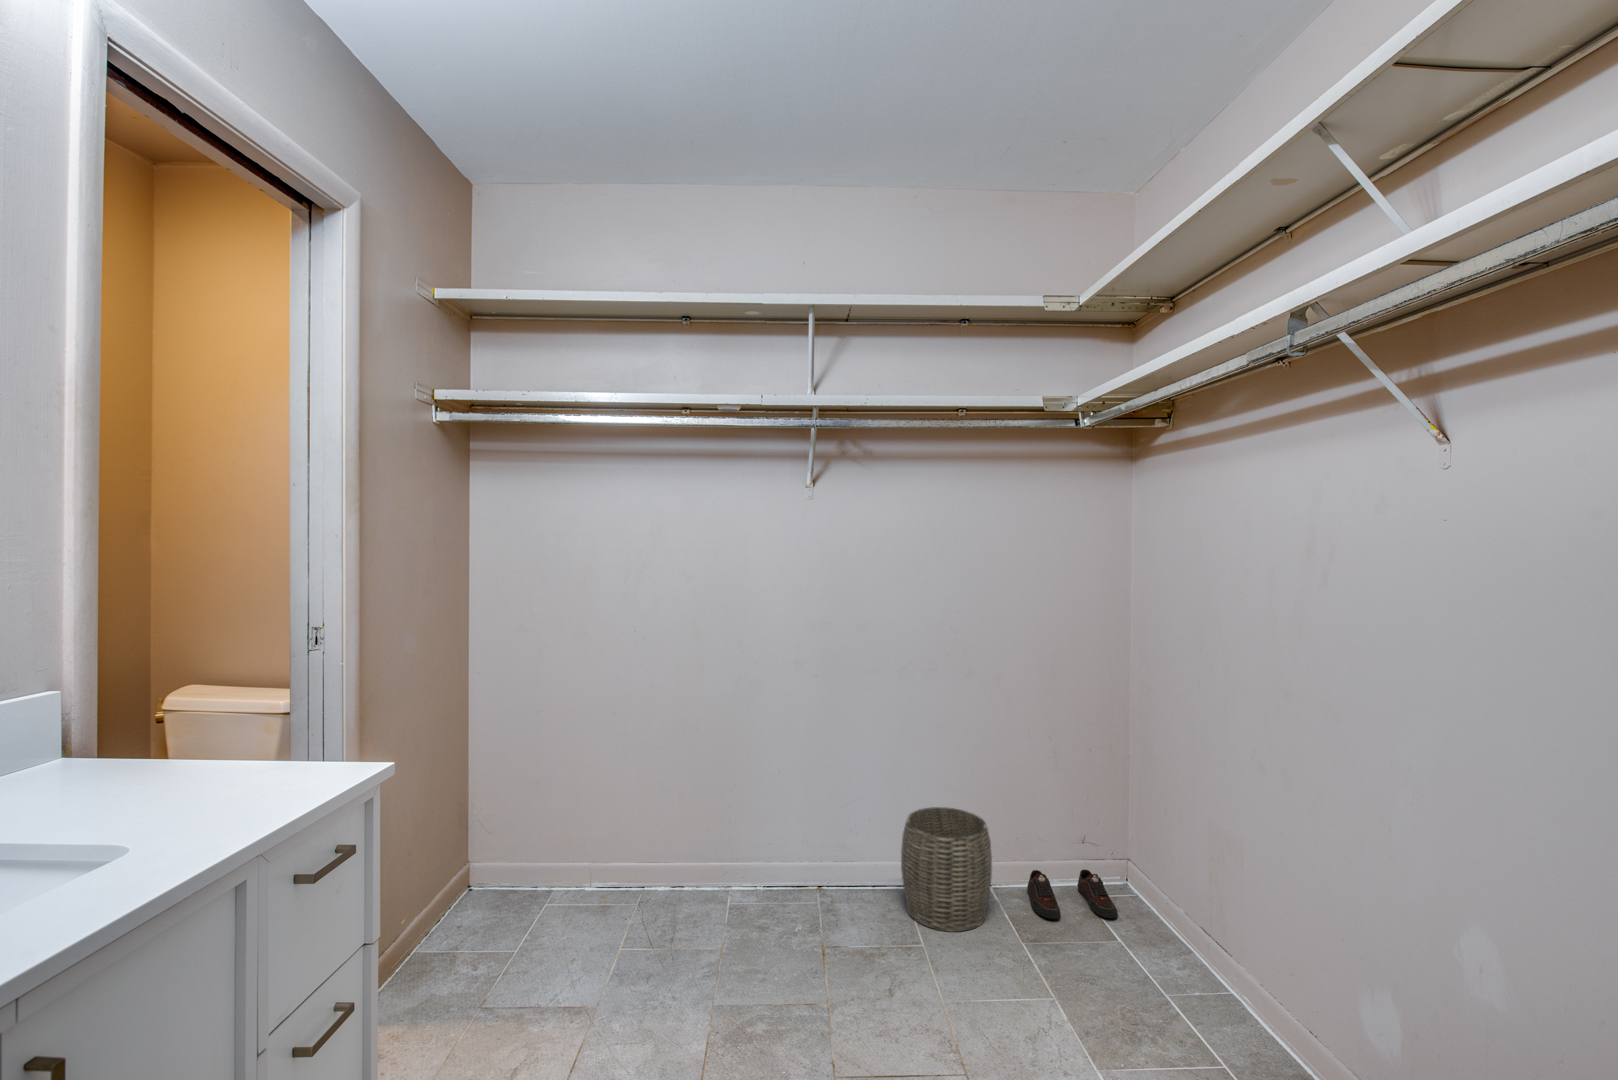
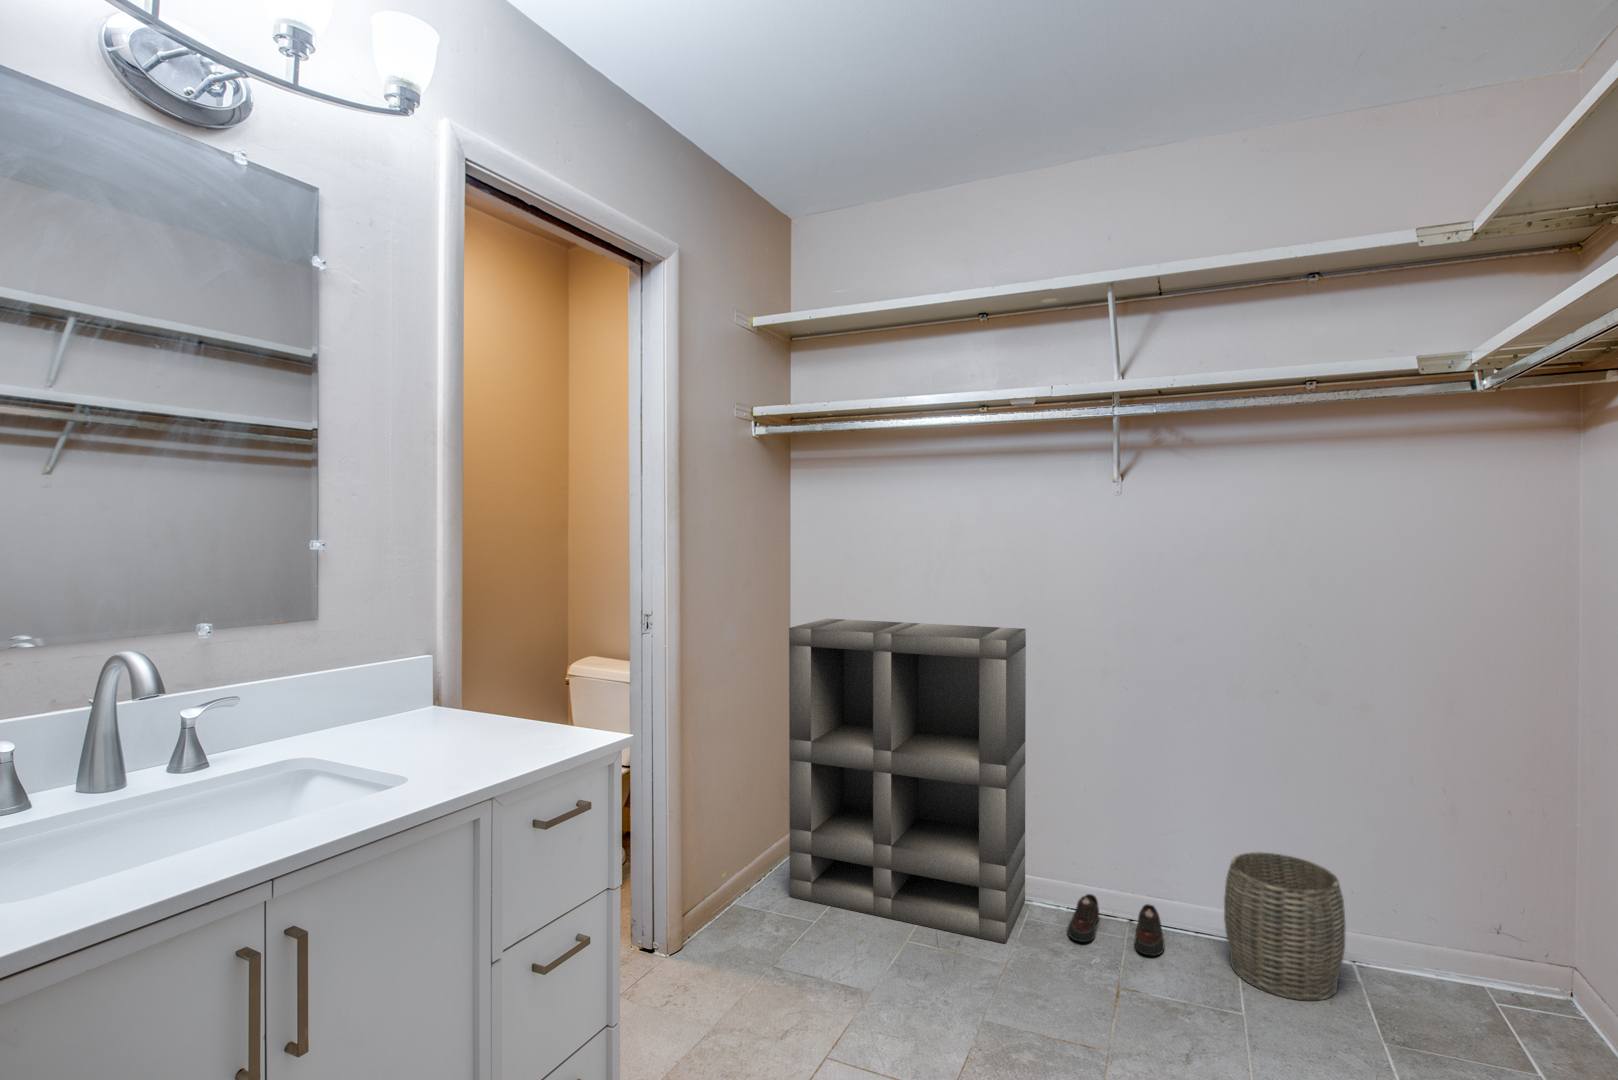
shelving unit: none [475,625,728,940] -> present [789,619,1026,943]
shoe: present [1027,869,1118,919] -> present [1067,894,1164,956]

